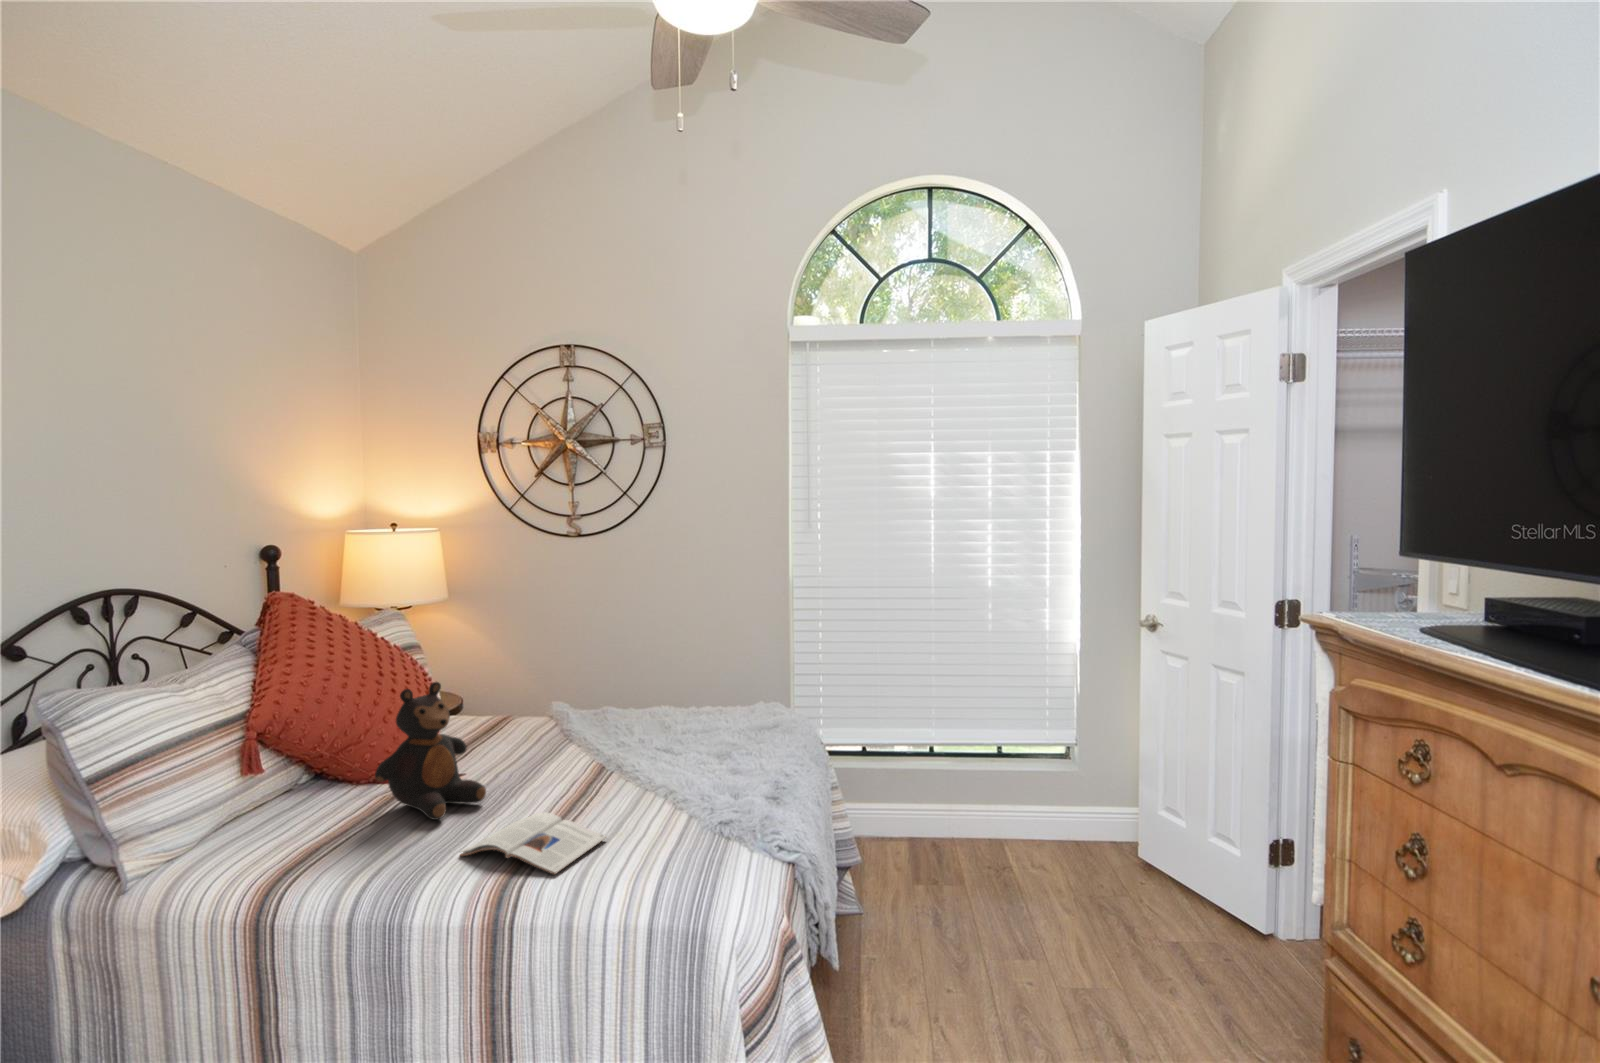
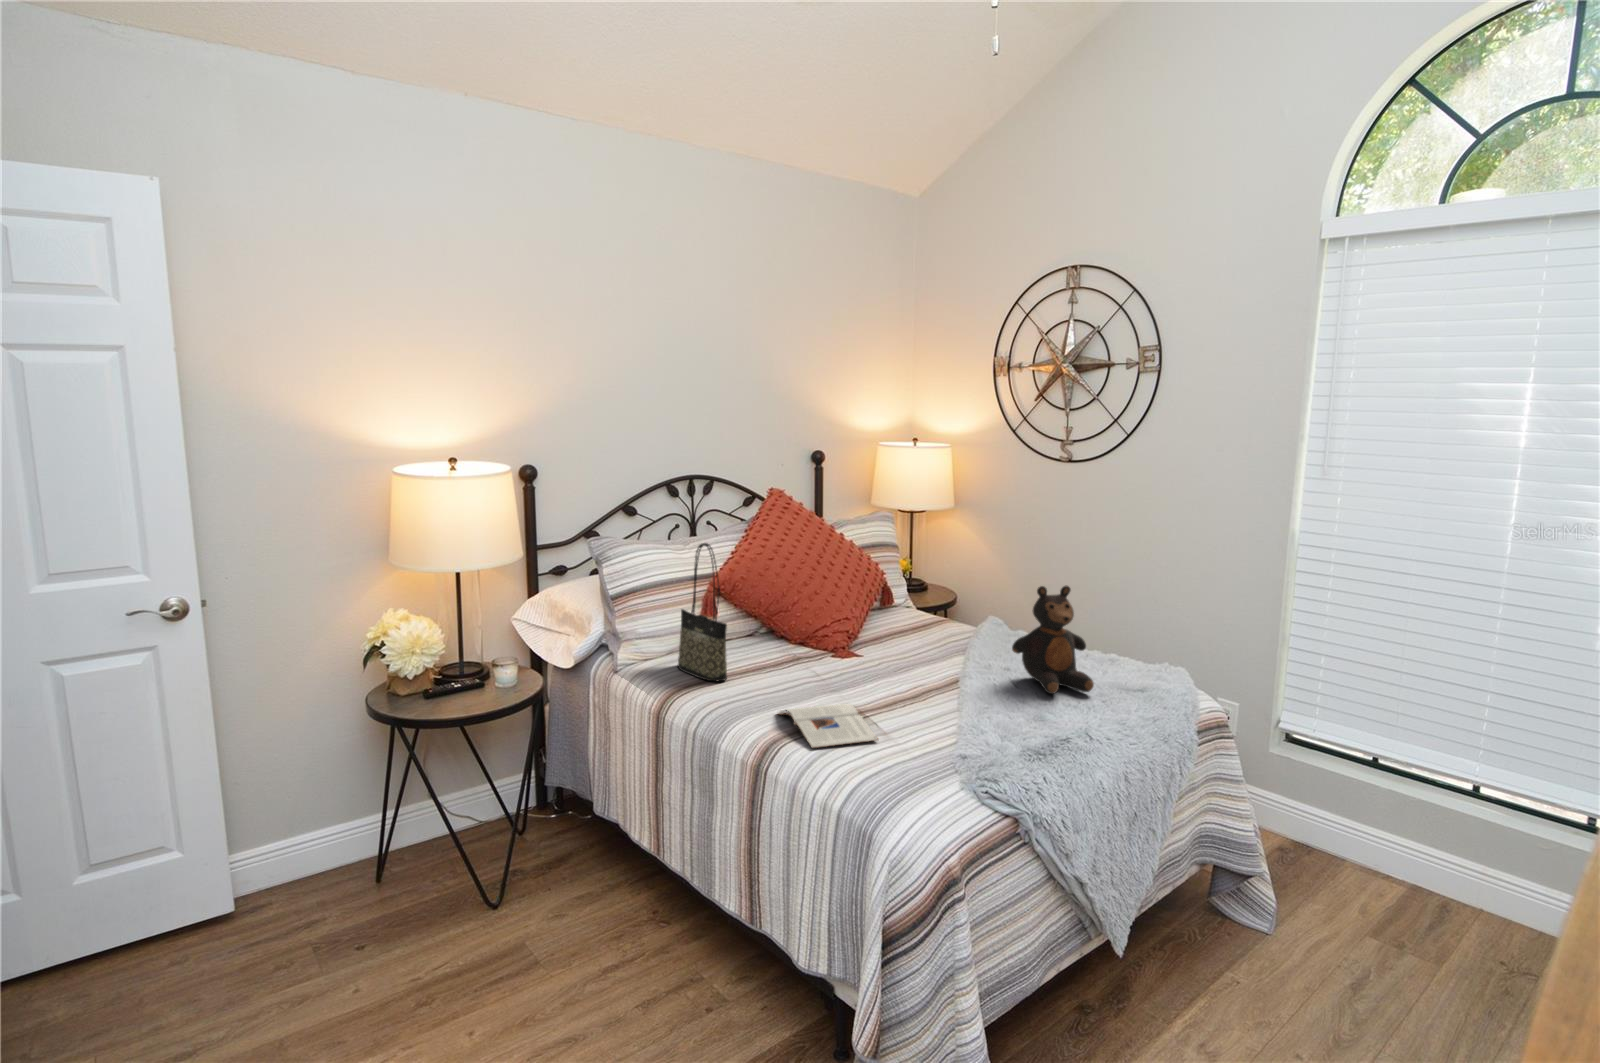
tote bag: none [235,665,339,856] -> present [678,543,727,681]
teddy bear: present [375,682,486,820] -> present [1012,585,1094,694]

